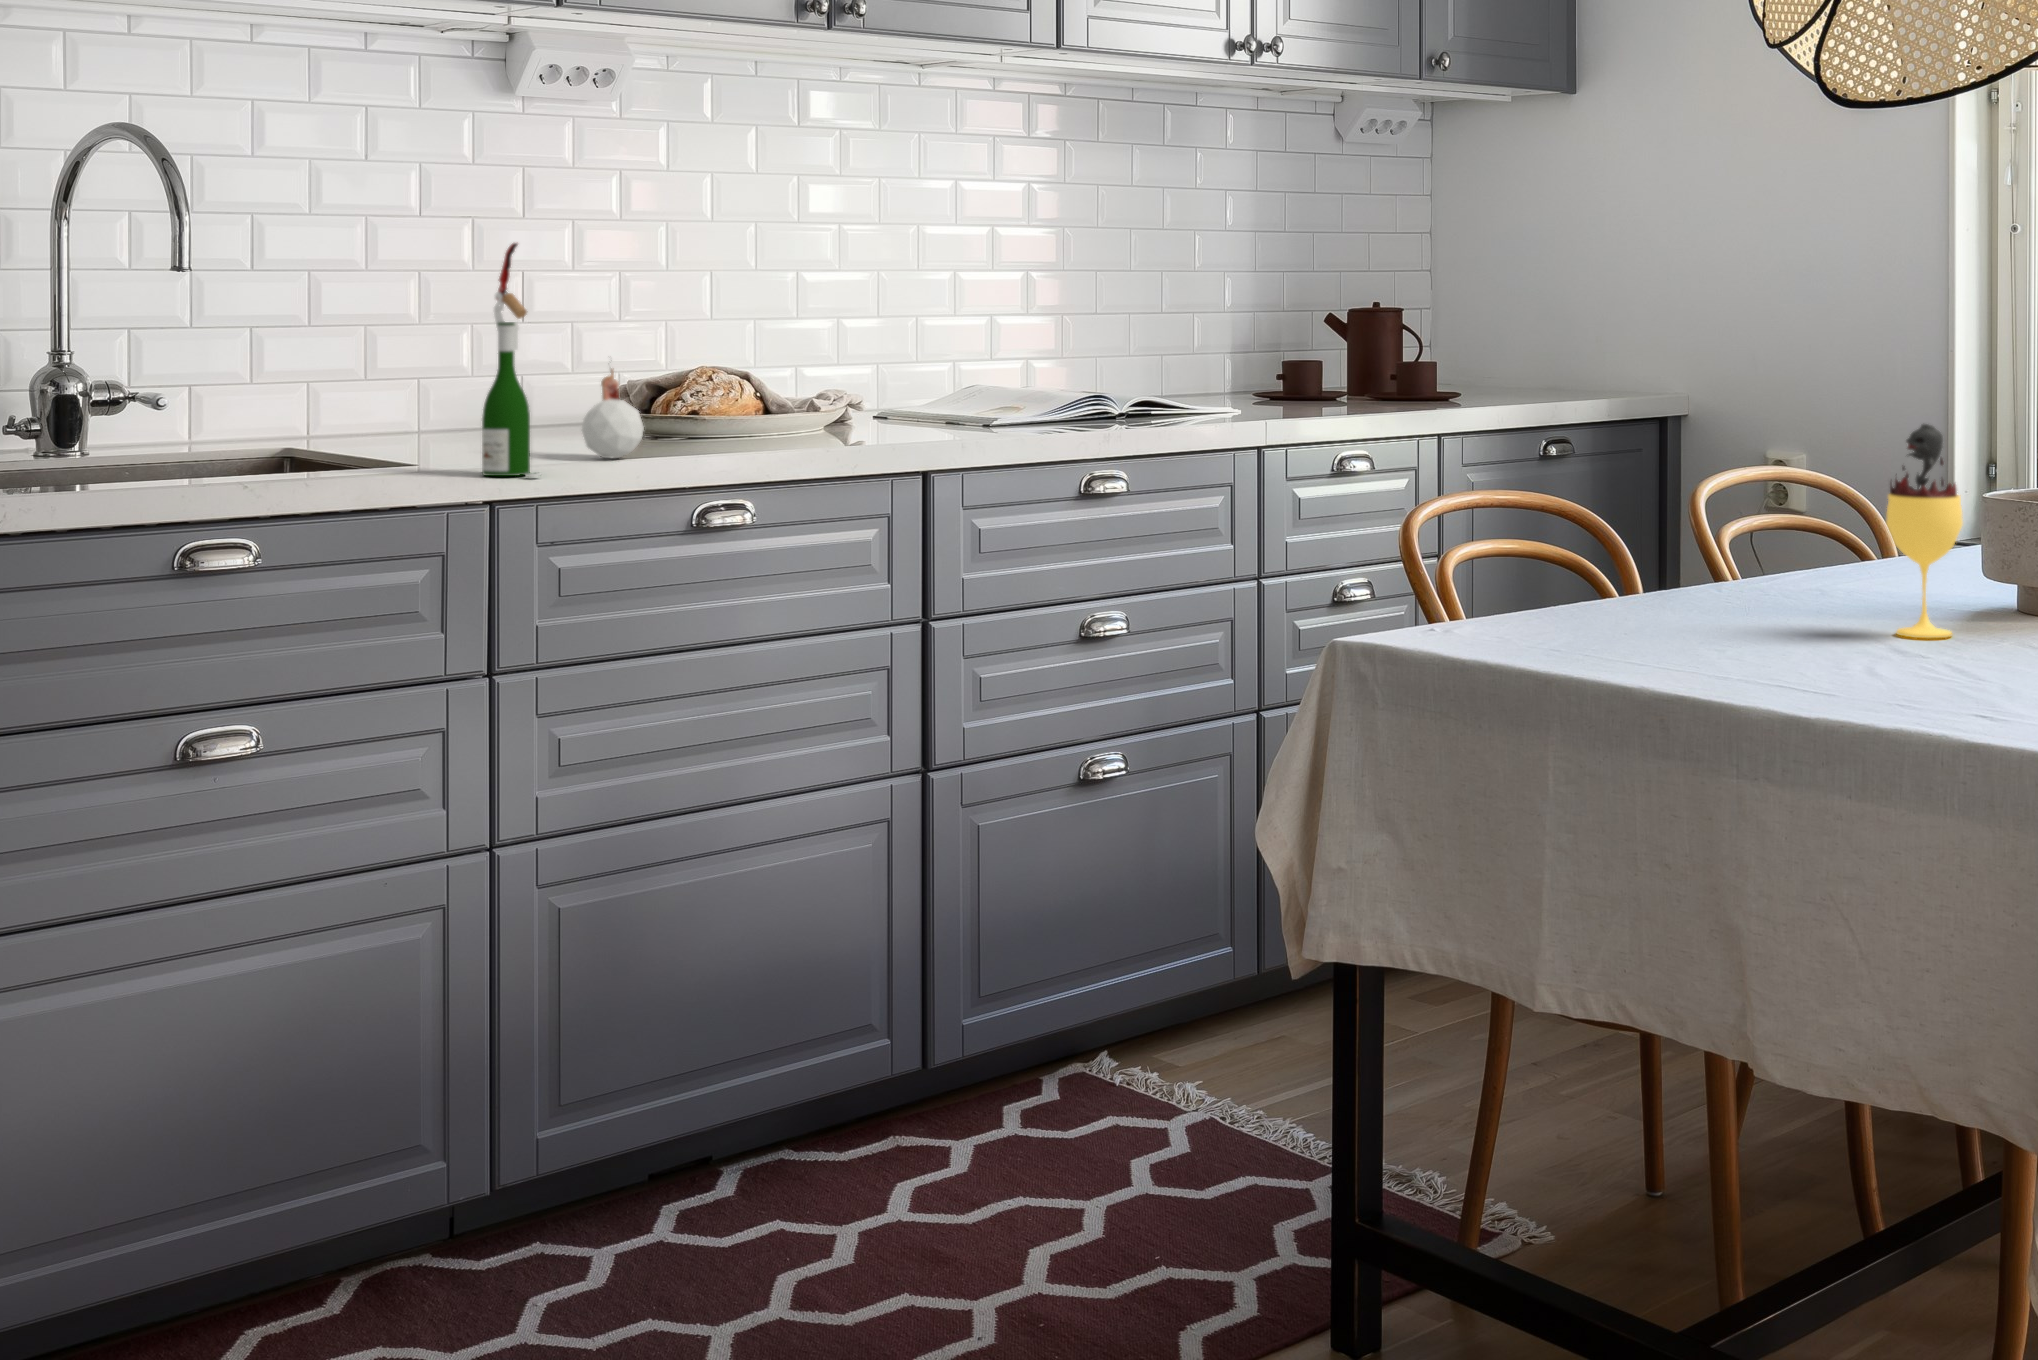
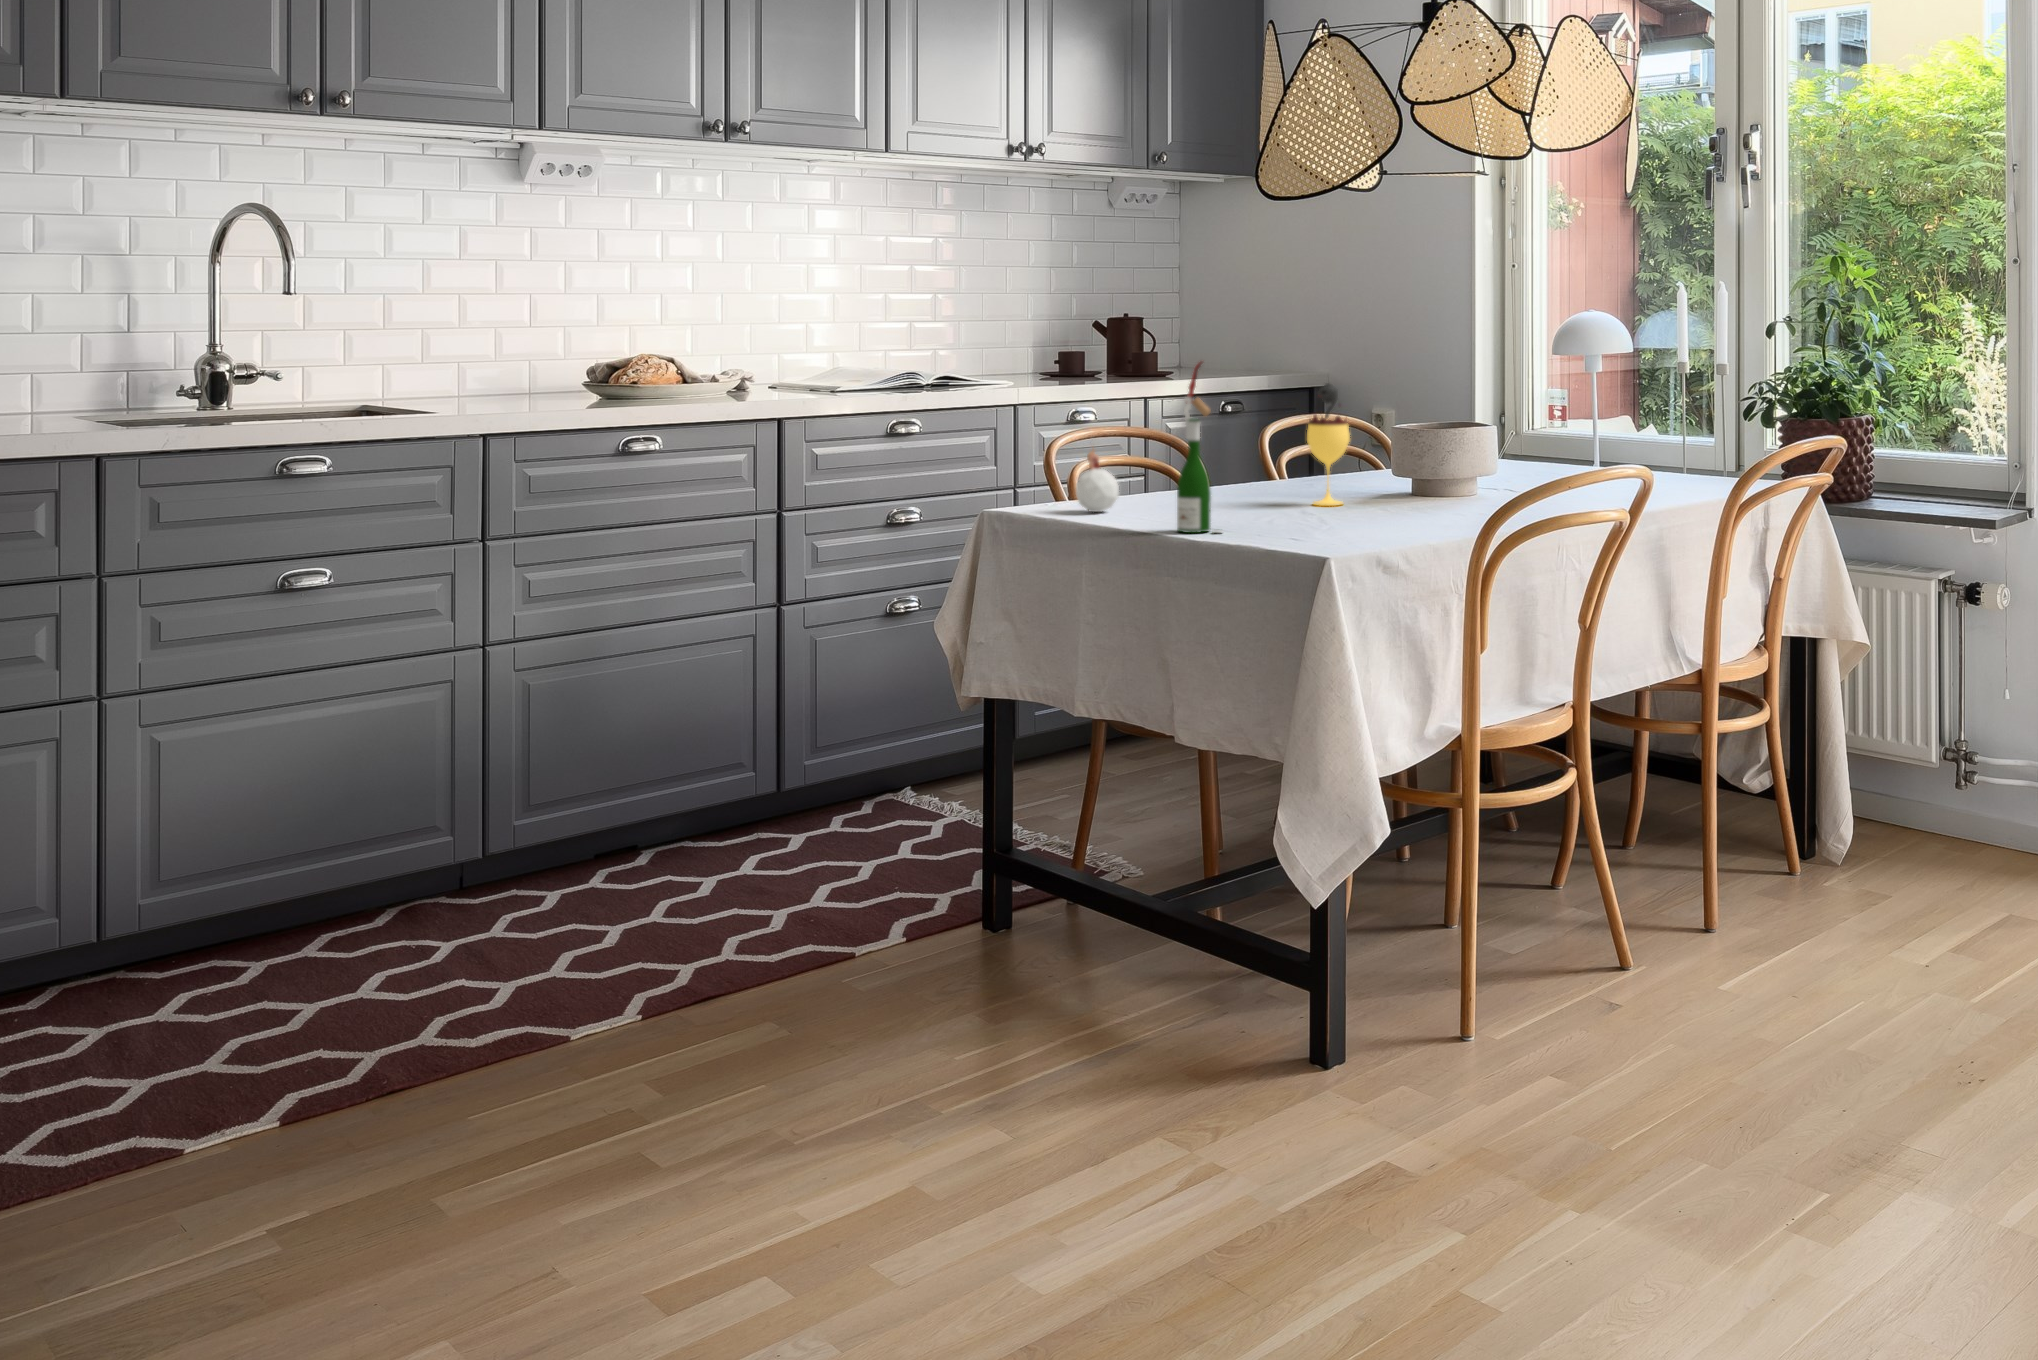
wine bottle: present [482,243,541,477] -> present [1177,362,1222,533]
candle: present [582,360,644,458] -> present [1076,449,1119,512]

